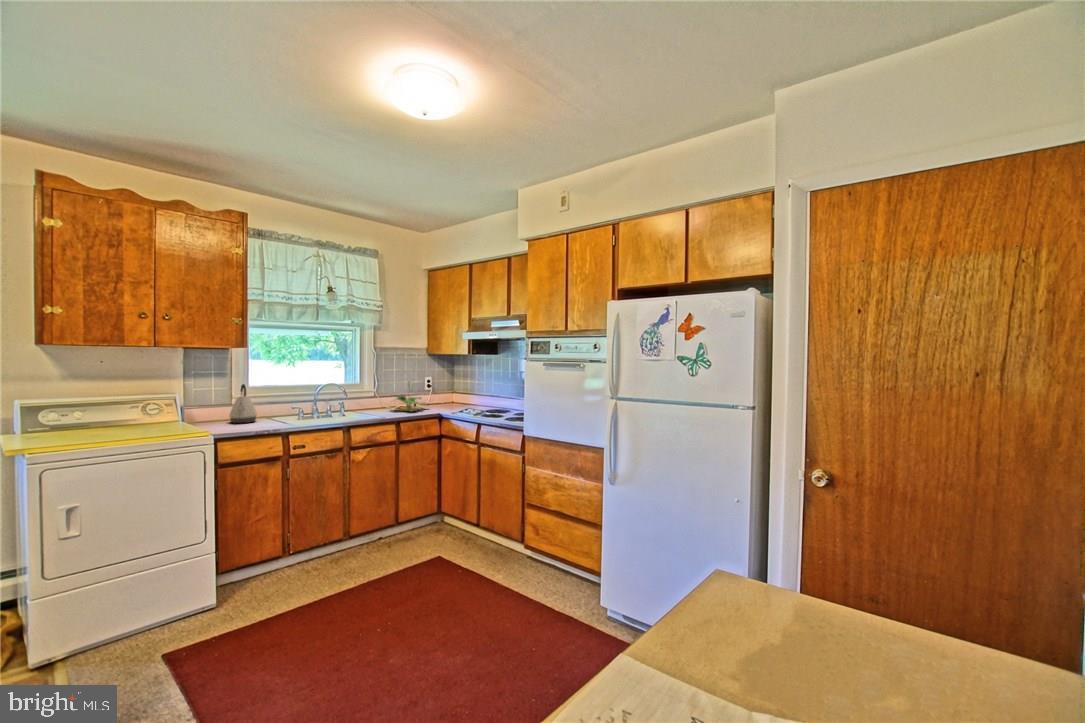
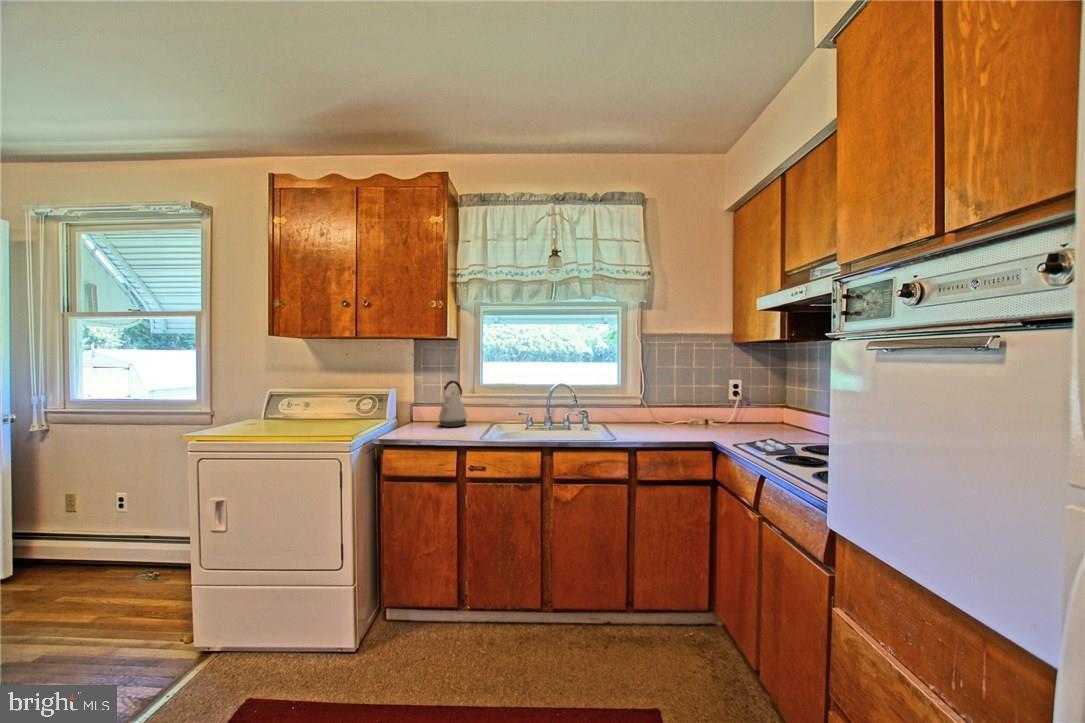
potted plant: present [394,391,426,411] -> none [639,373,709,433]

